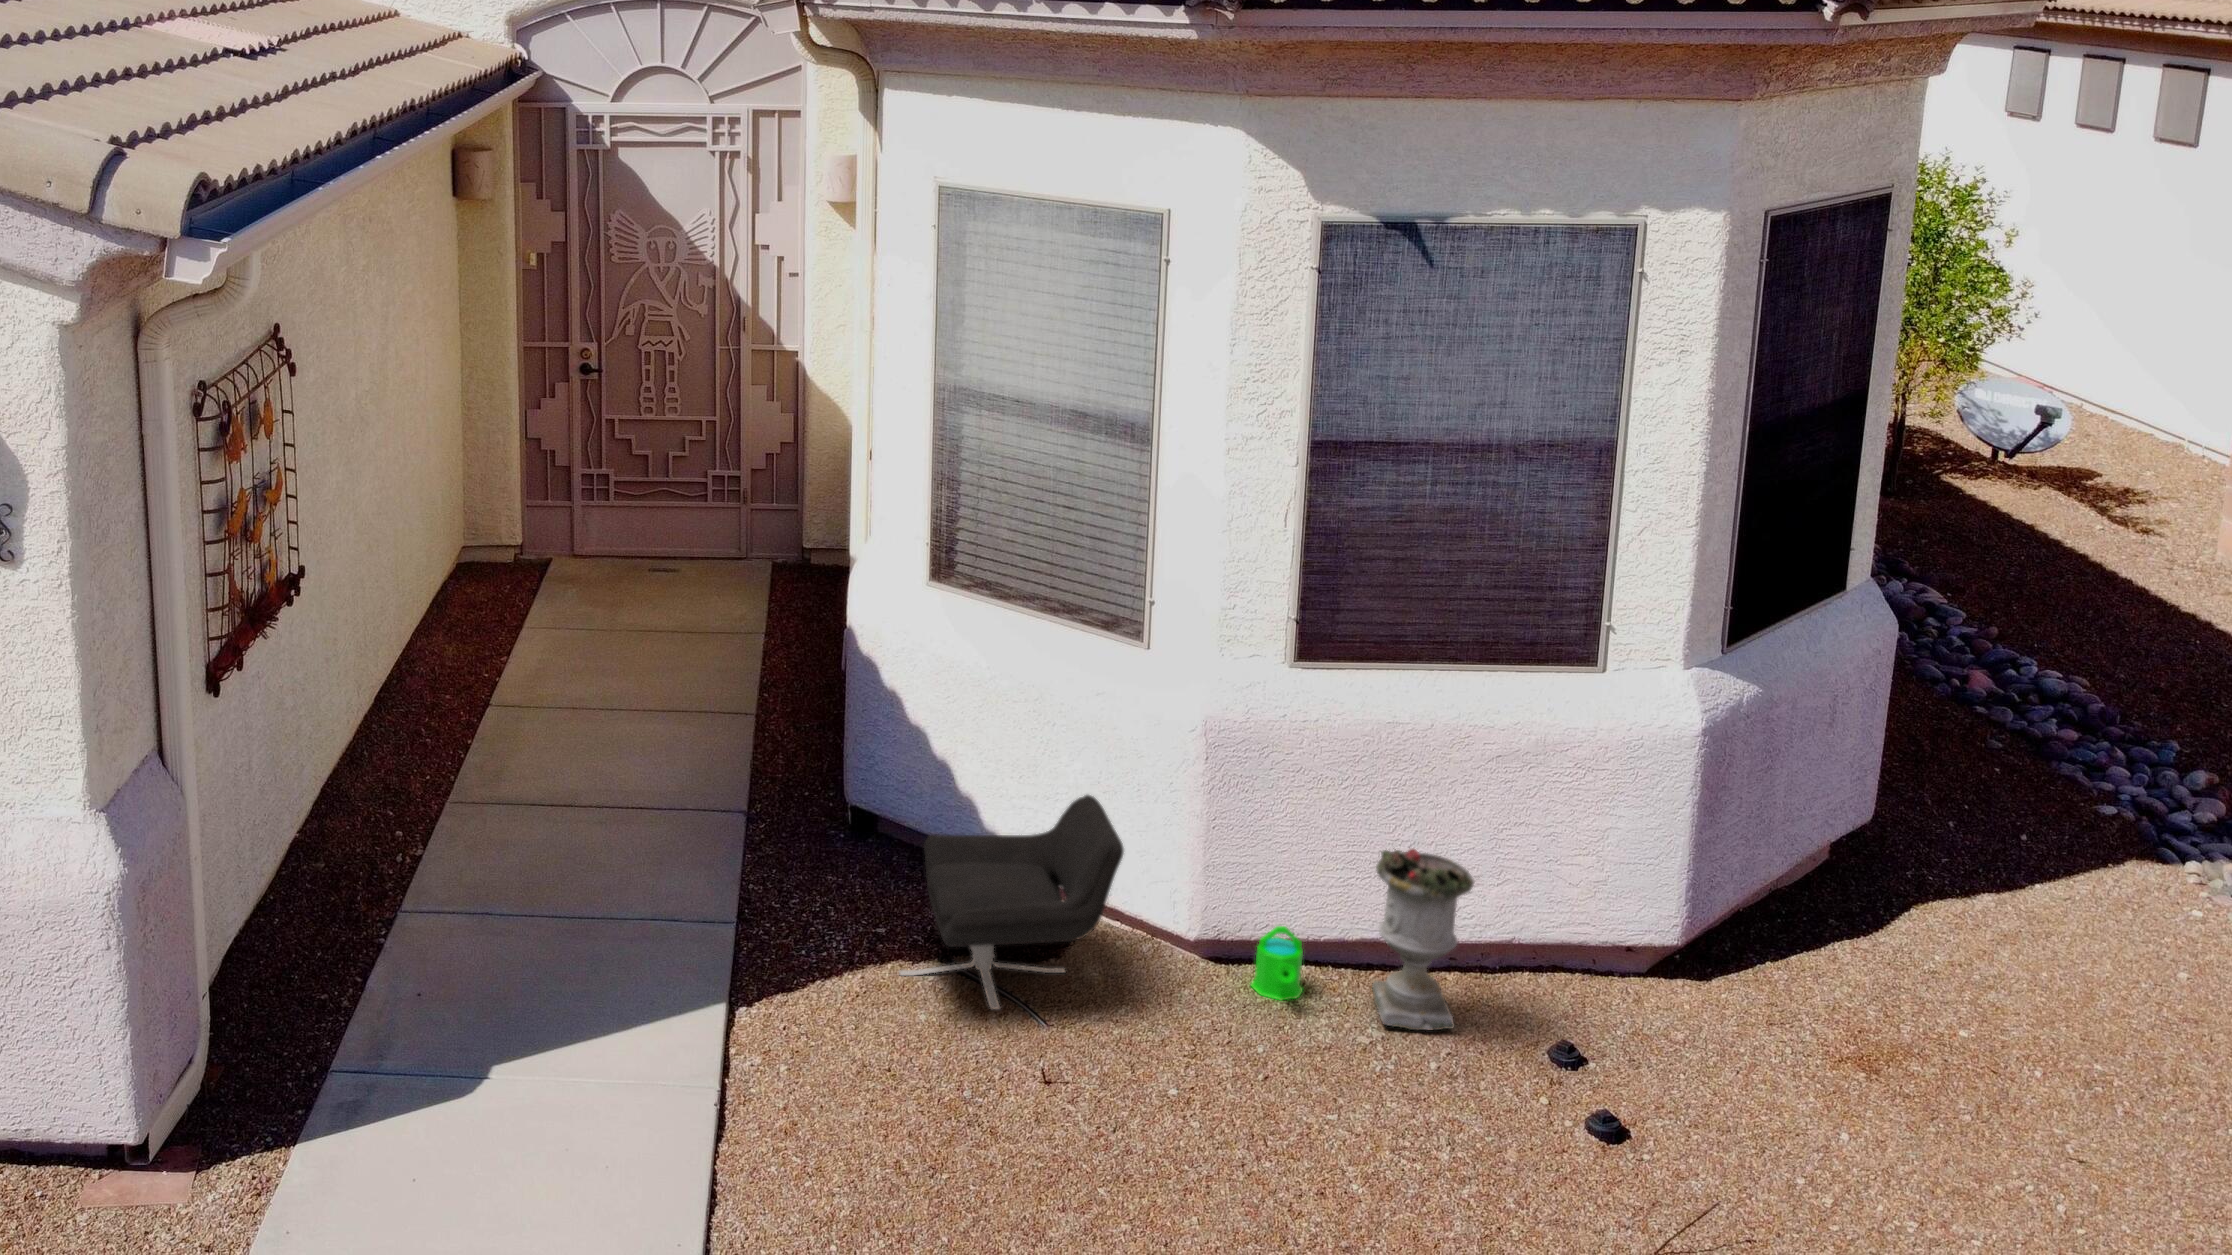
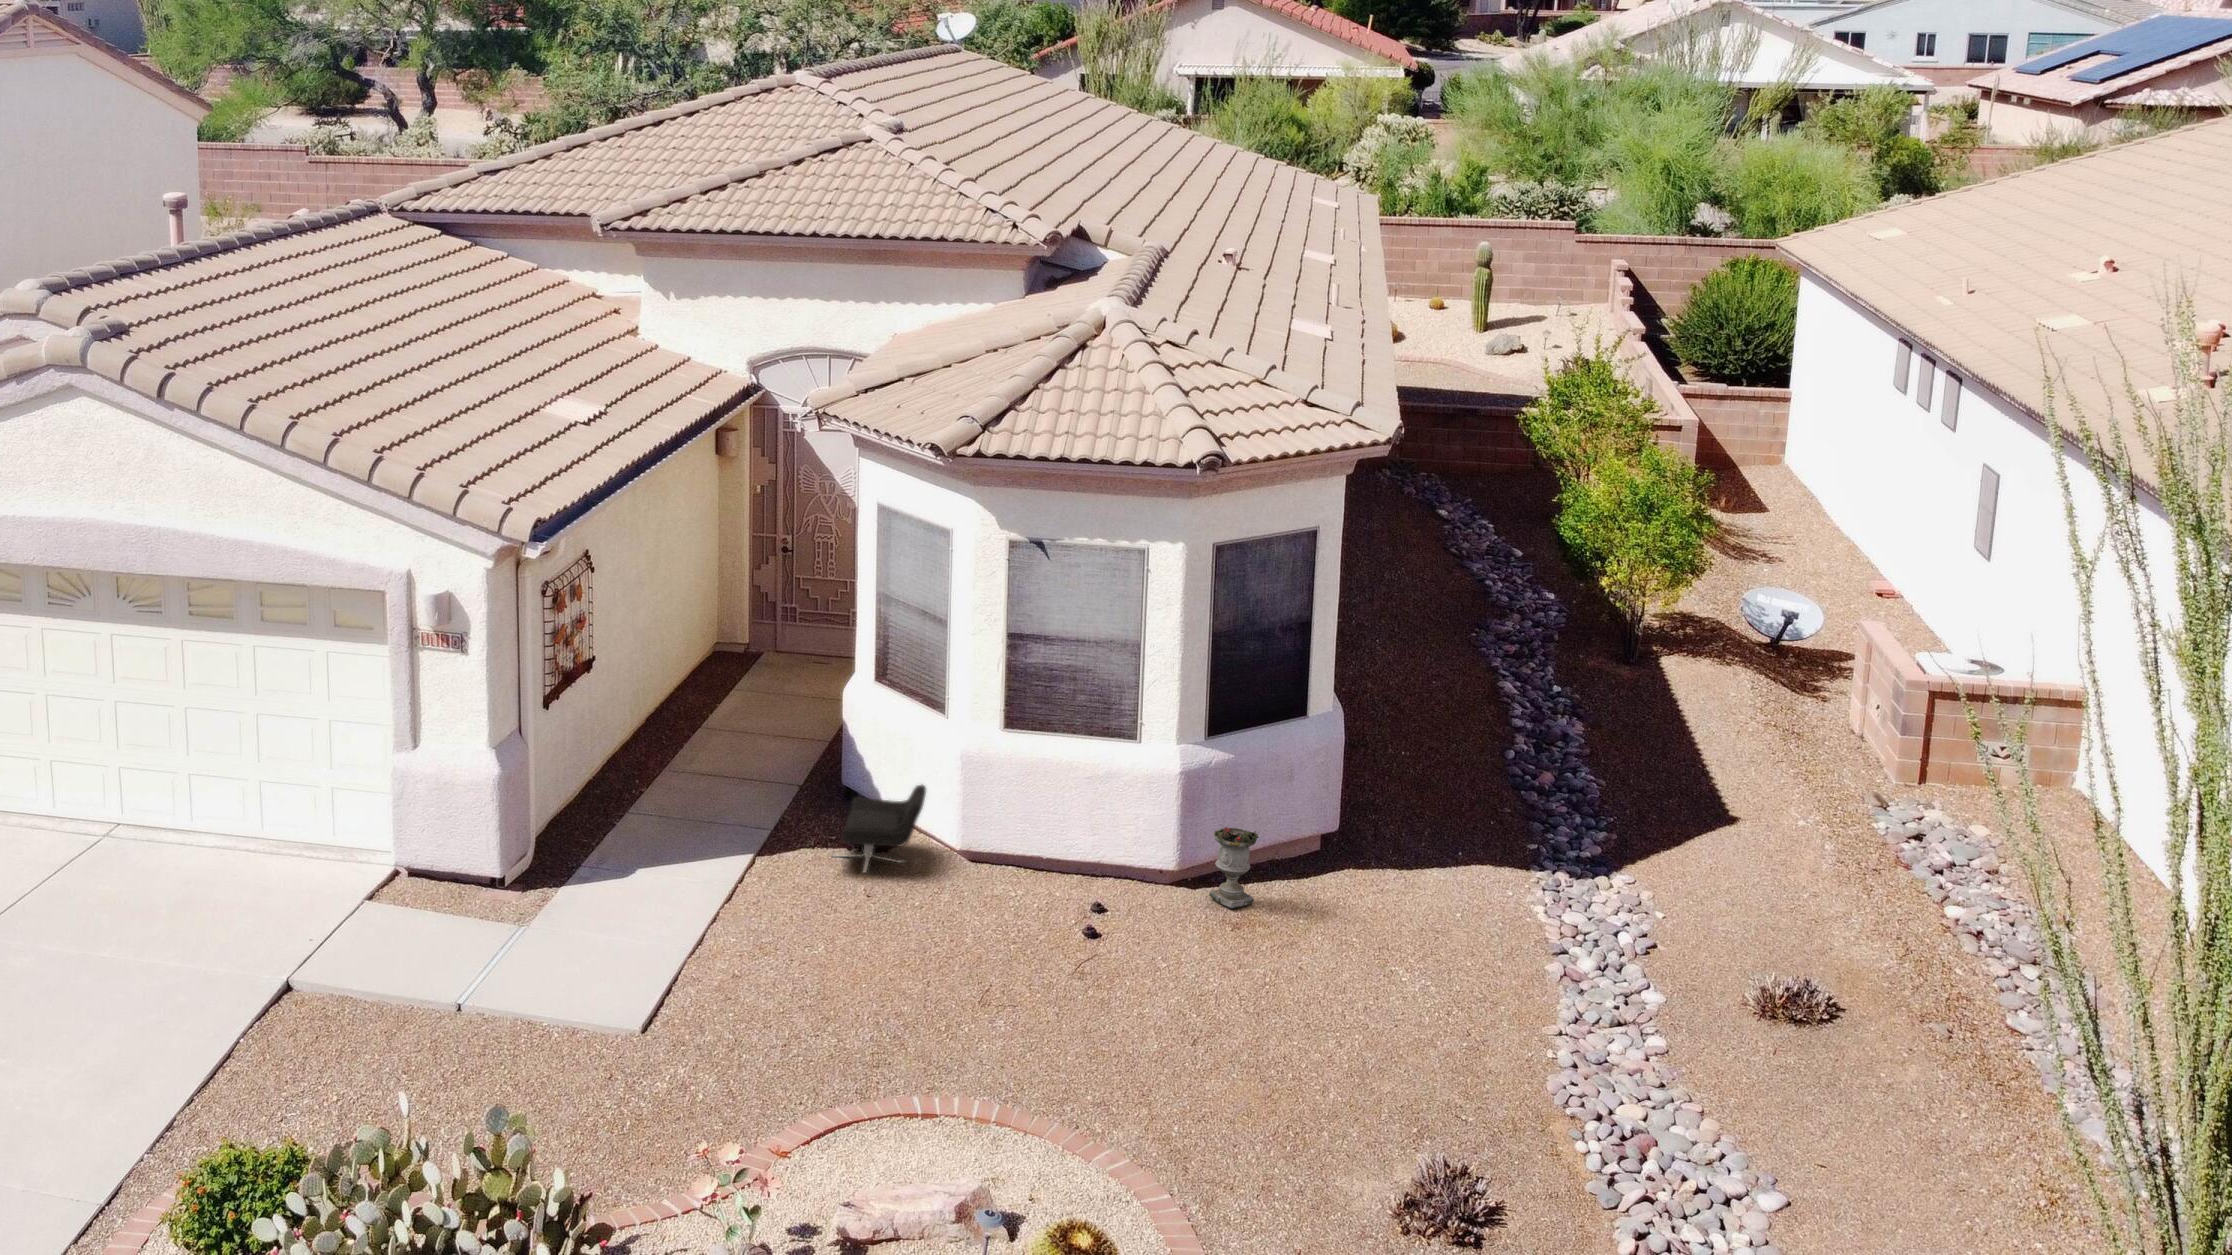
planter: present [1372,849,1474,1030] -> present [1209,827,1259,908]
watering can: present [1251,926,1303,1001] -> none [985,849,1008,882]

